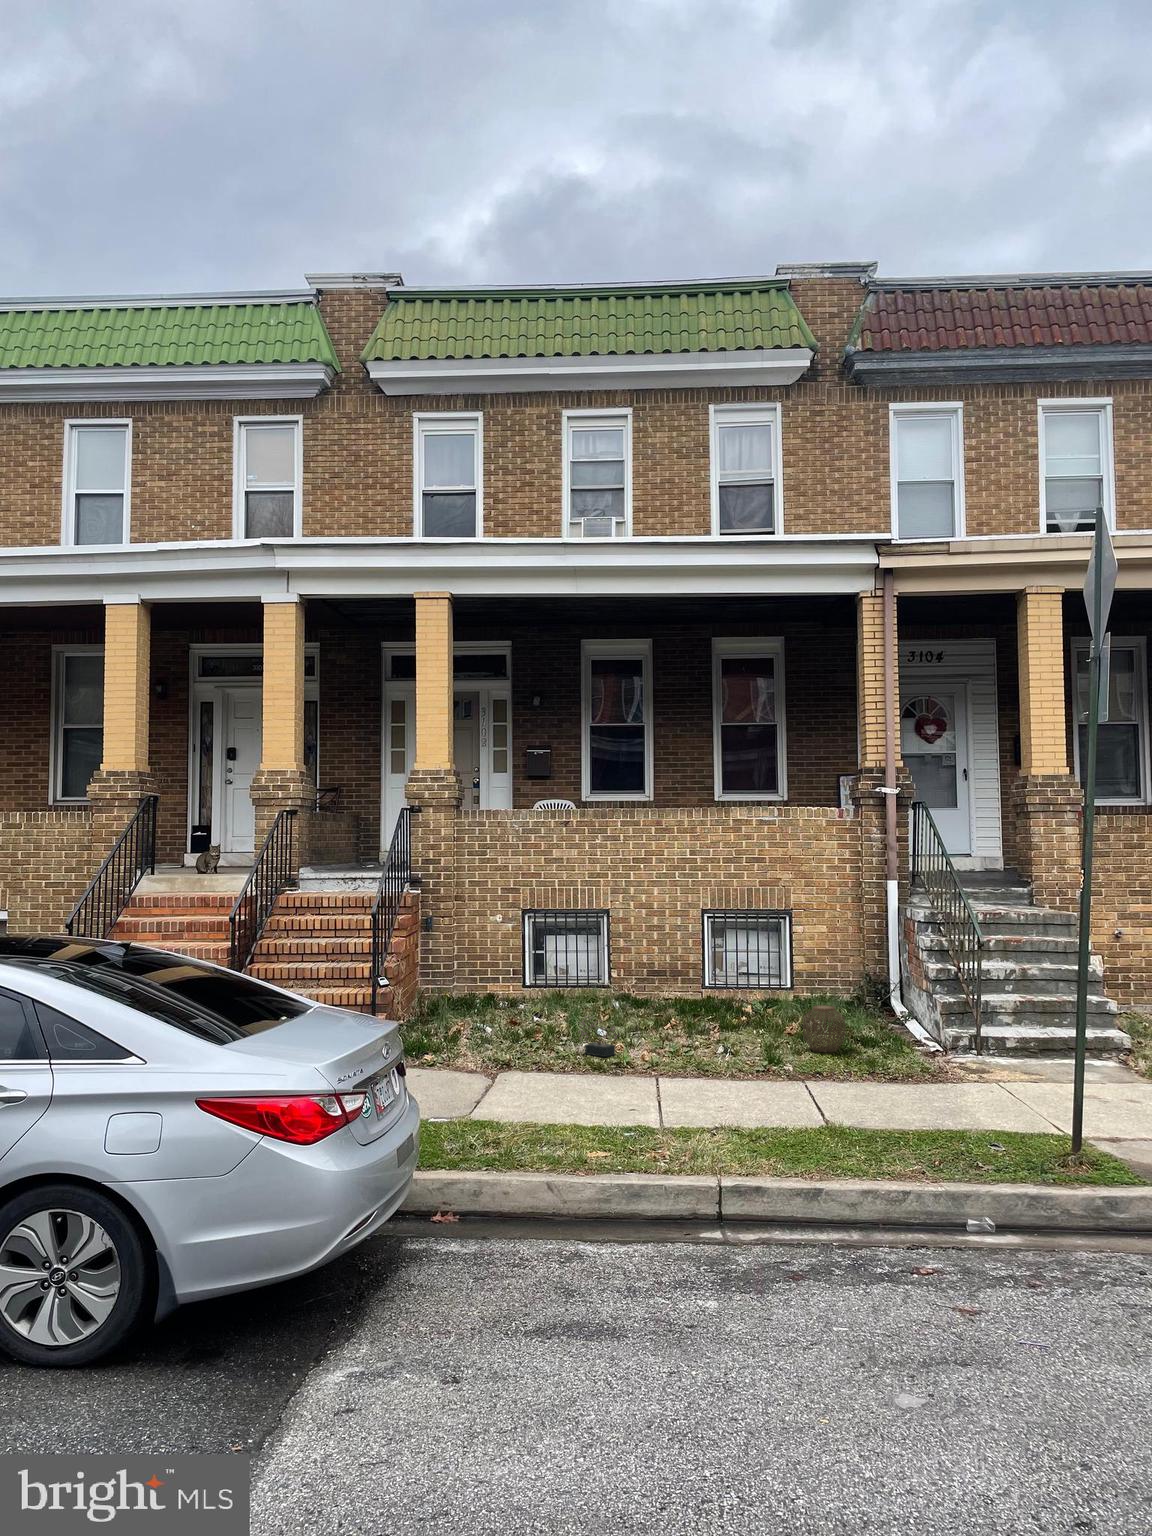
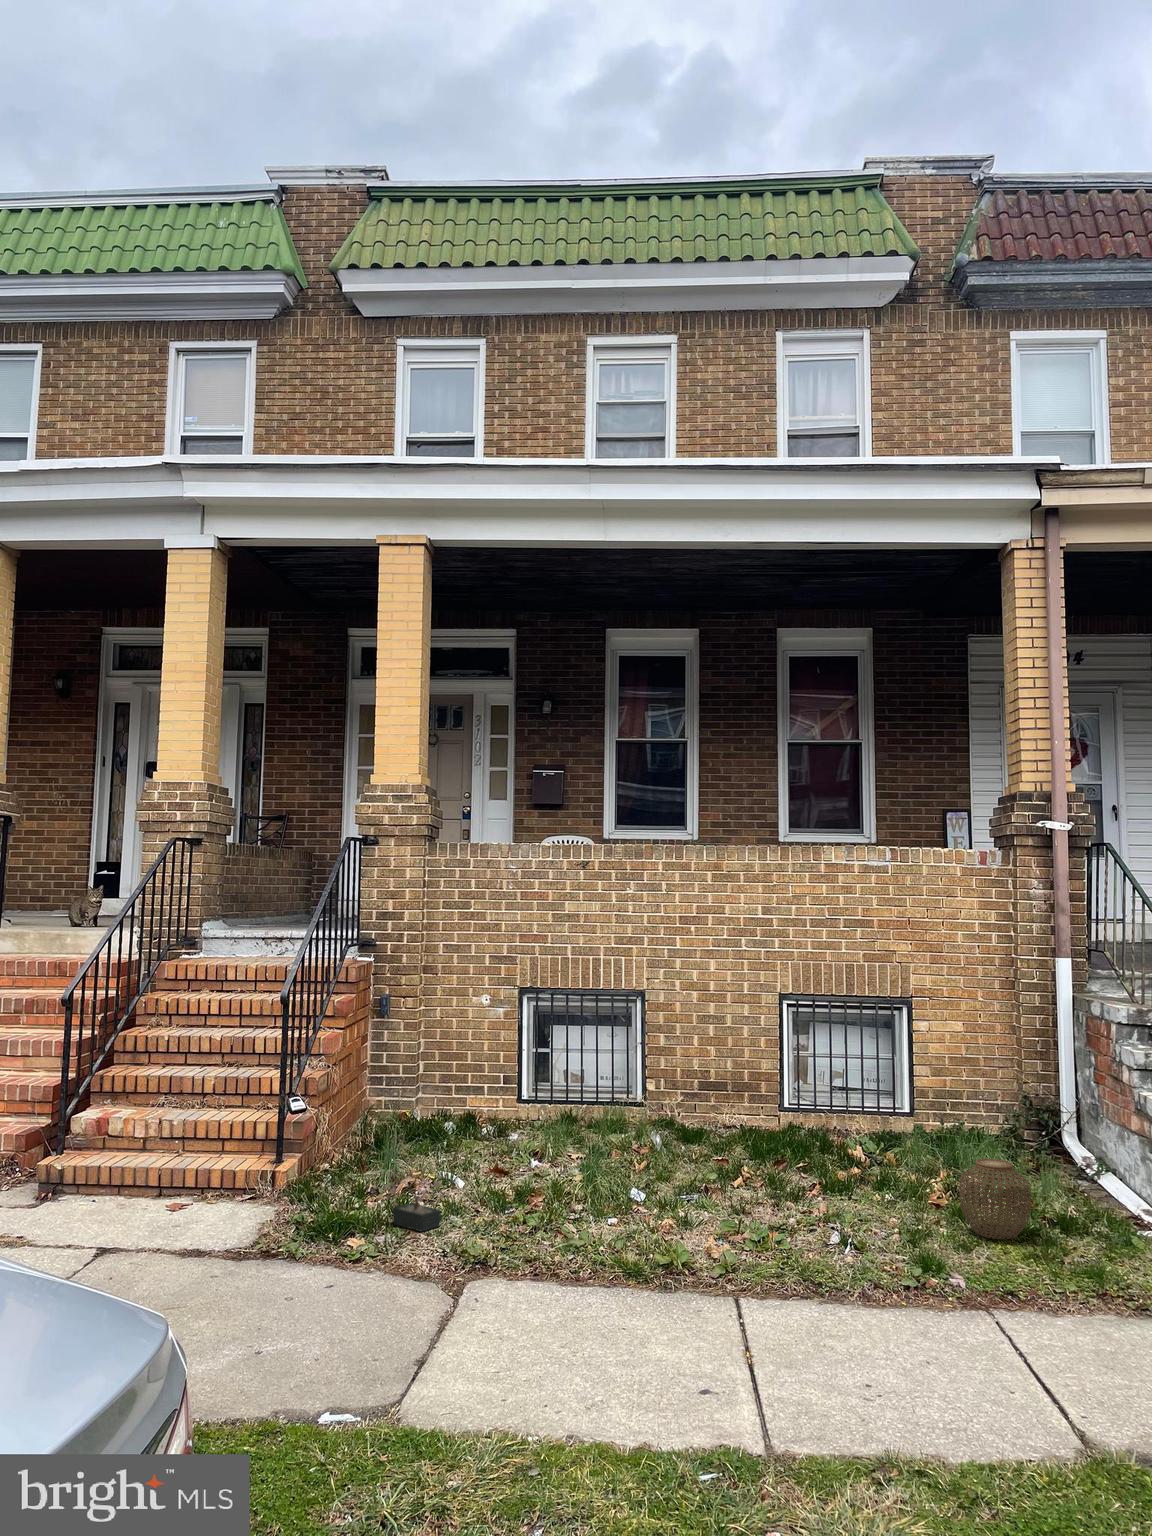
decorative plant: present [578,1016,617,1057] -> present [383,1160,449,1232]

